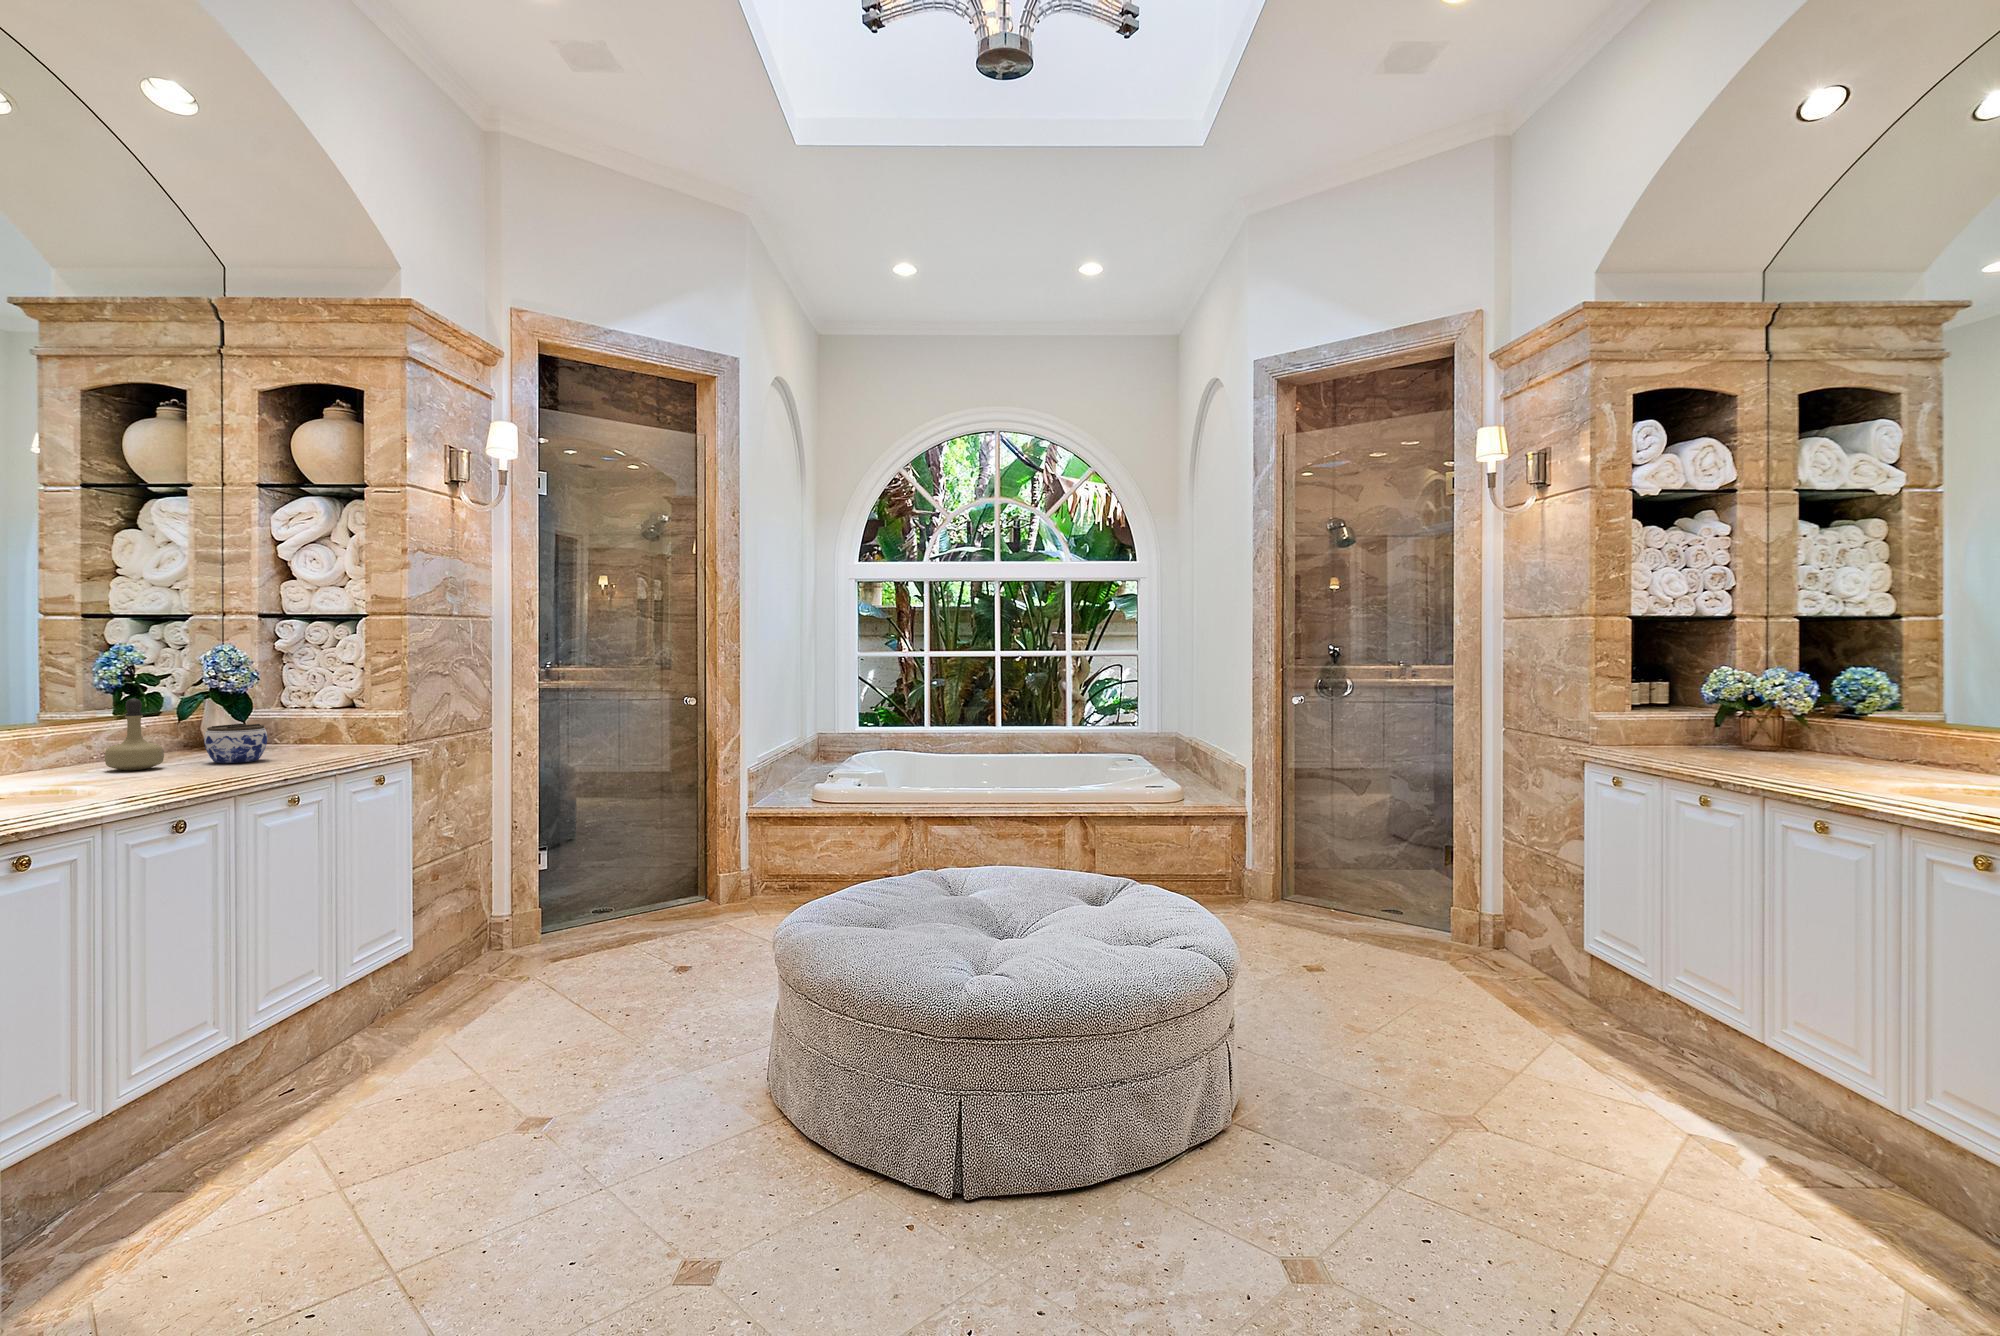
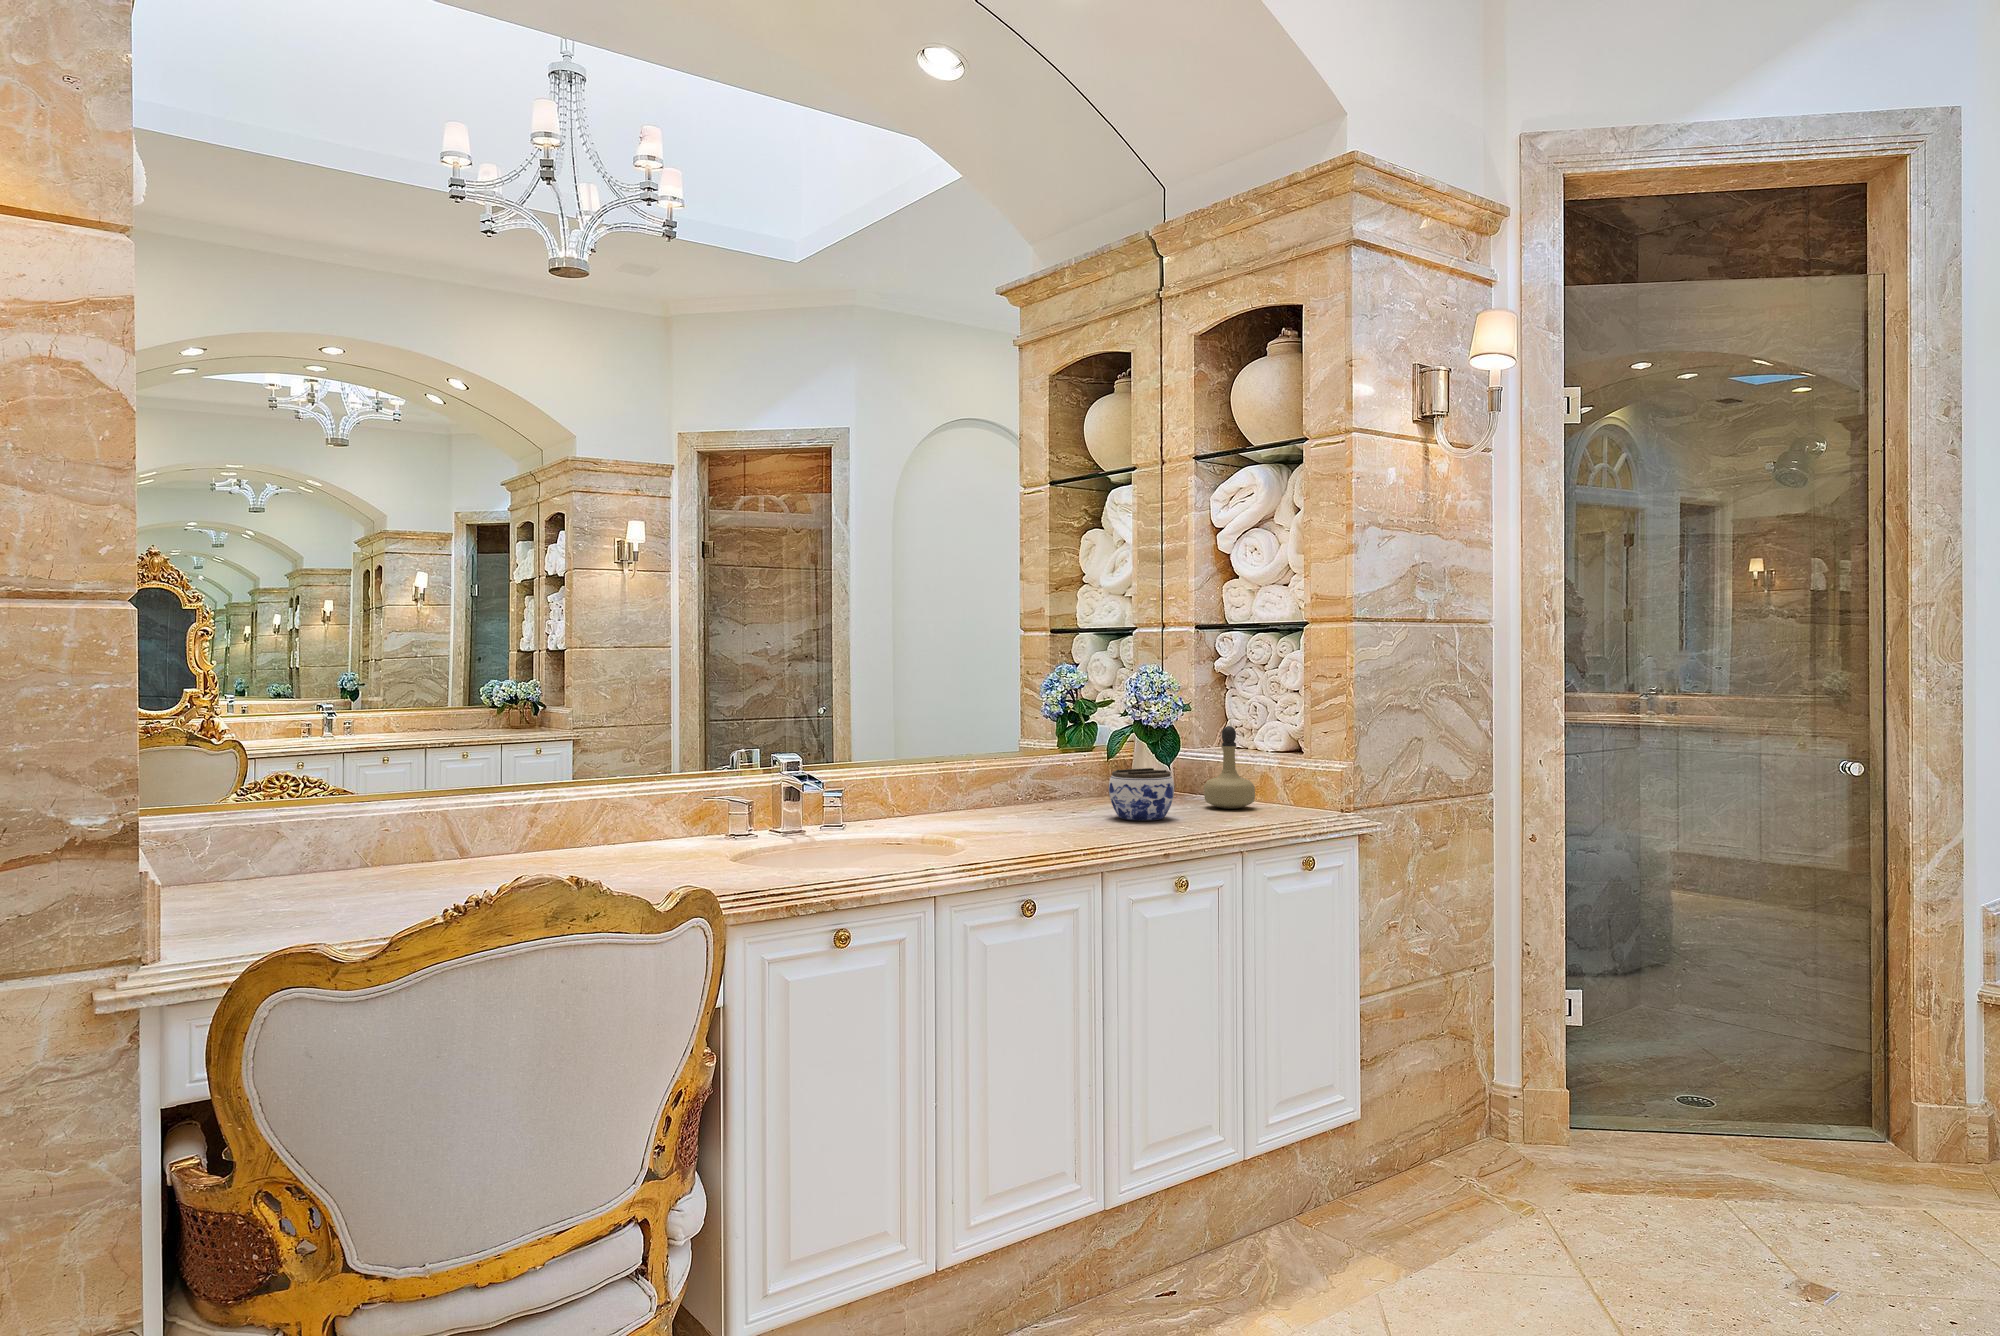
perfume bottle: present [105,698,164,770] -> present [1204,726,1255,809]

